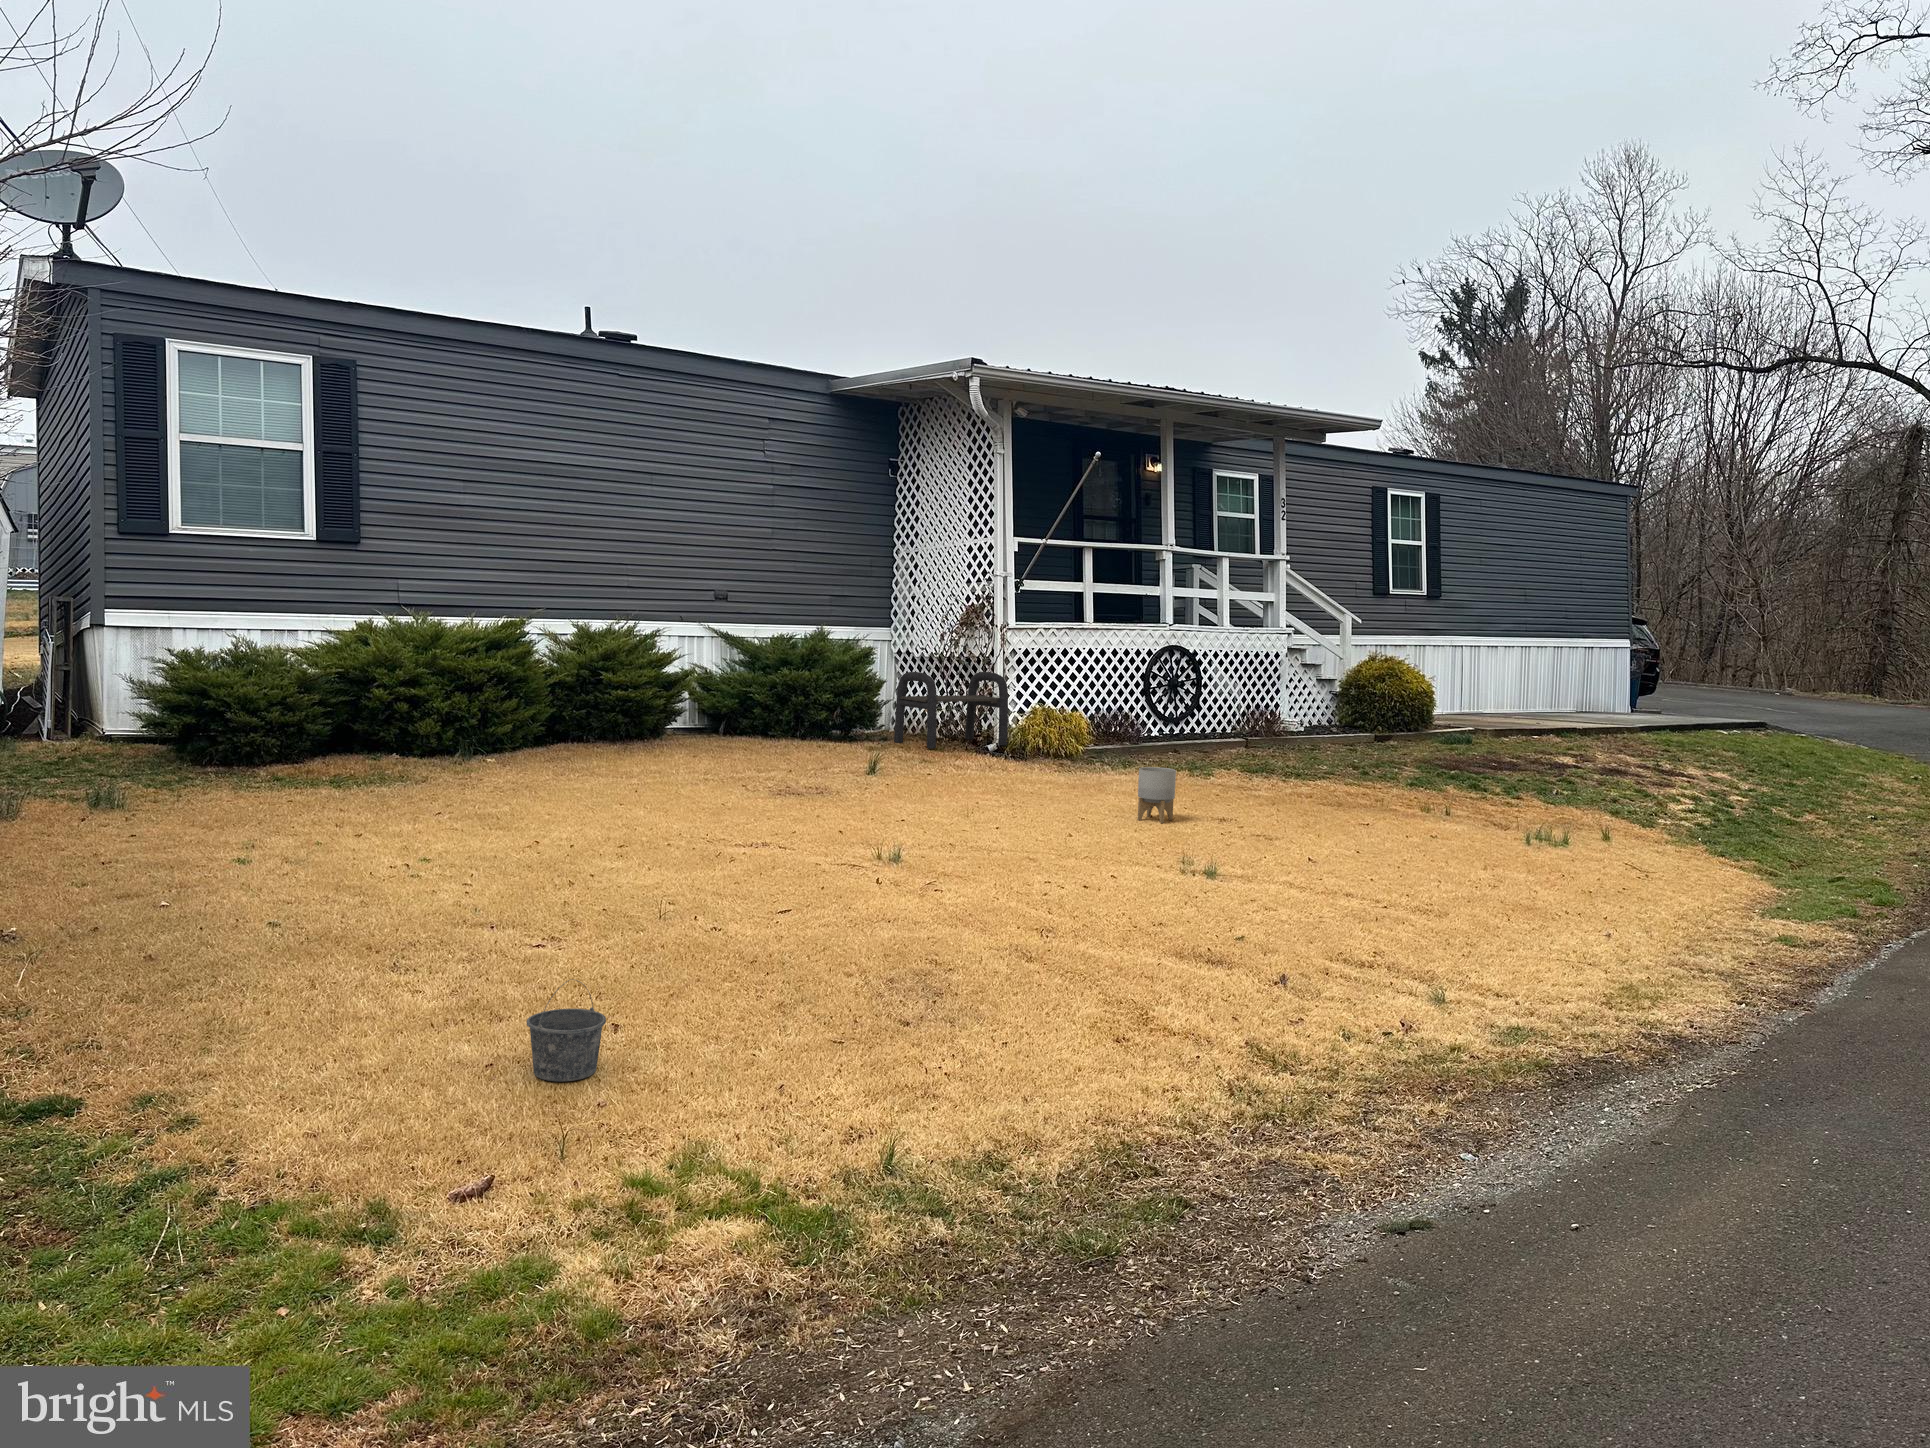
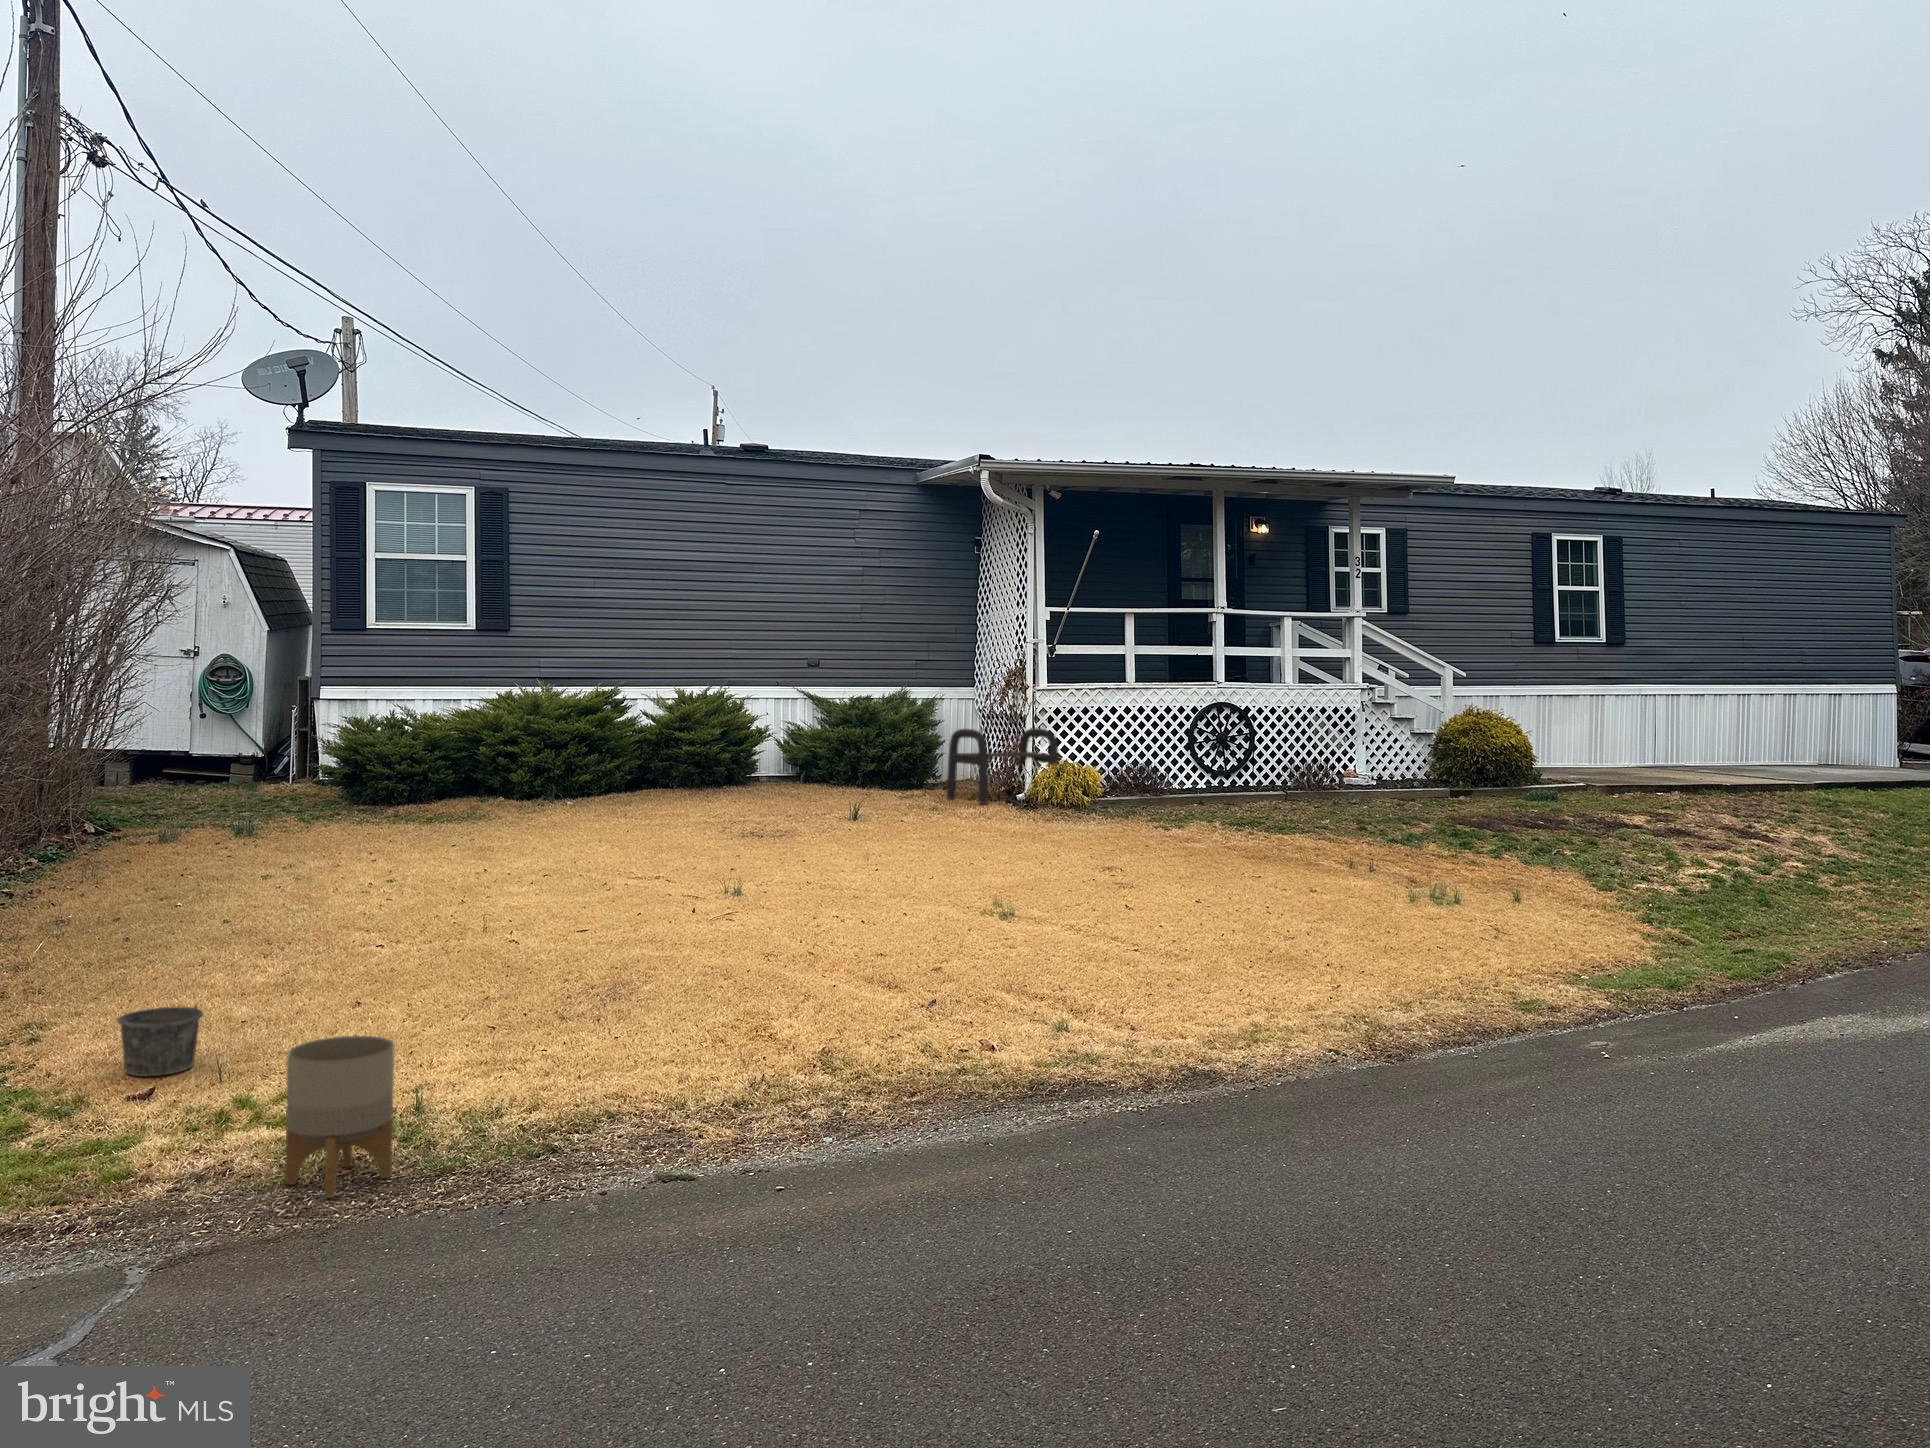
planter: present [1138,767,1176,823] -> present [285,1036,395,1198]
bucket: present [527,980,606,1082] -> present [117,981,203,1076]

